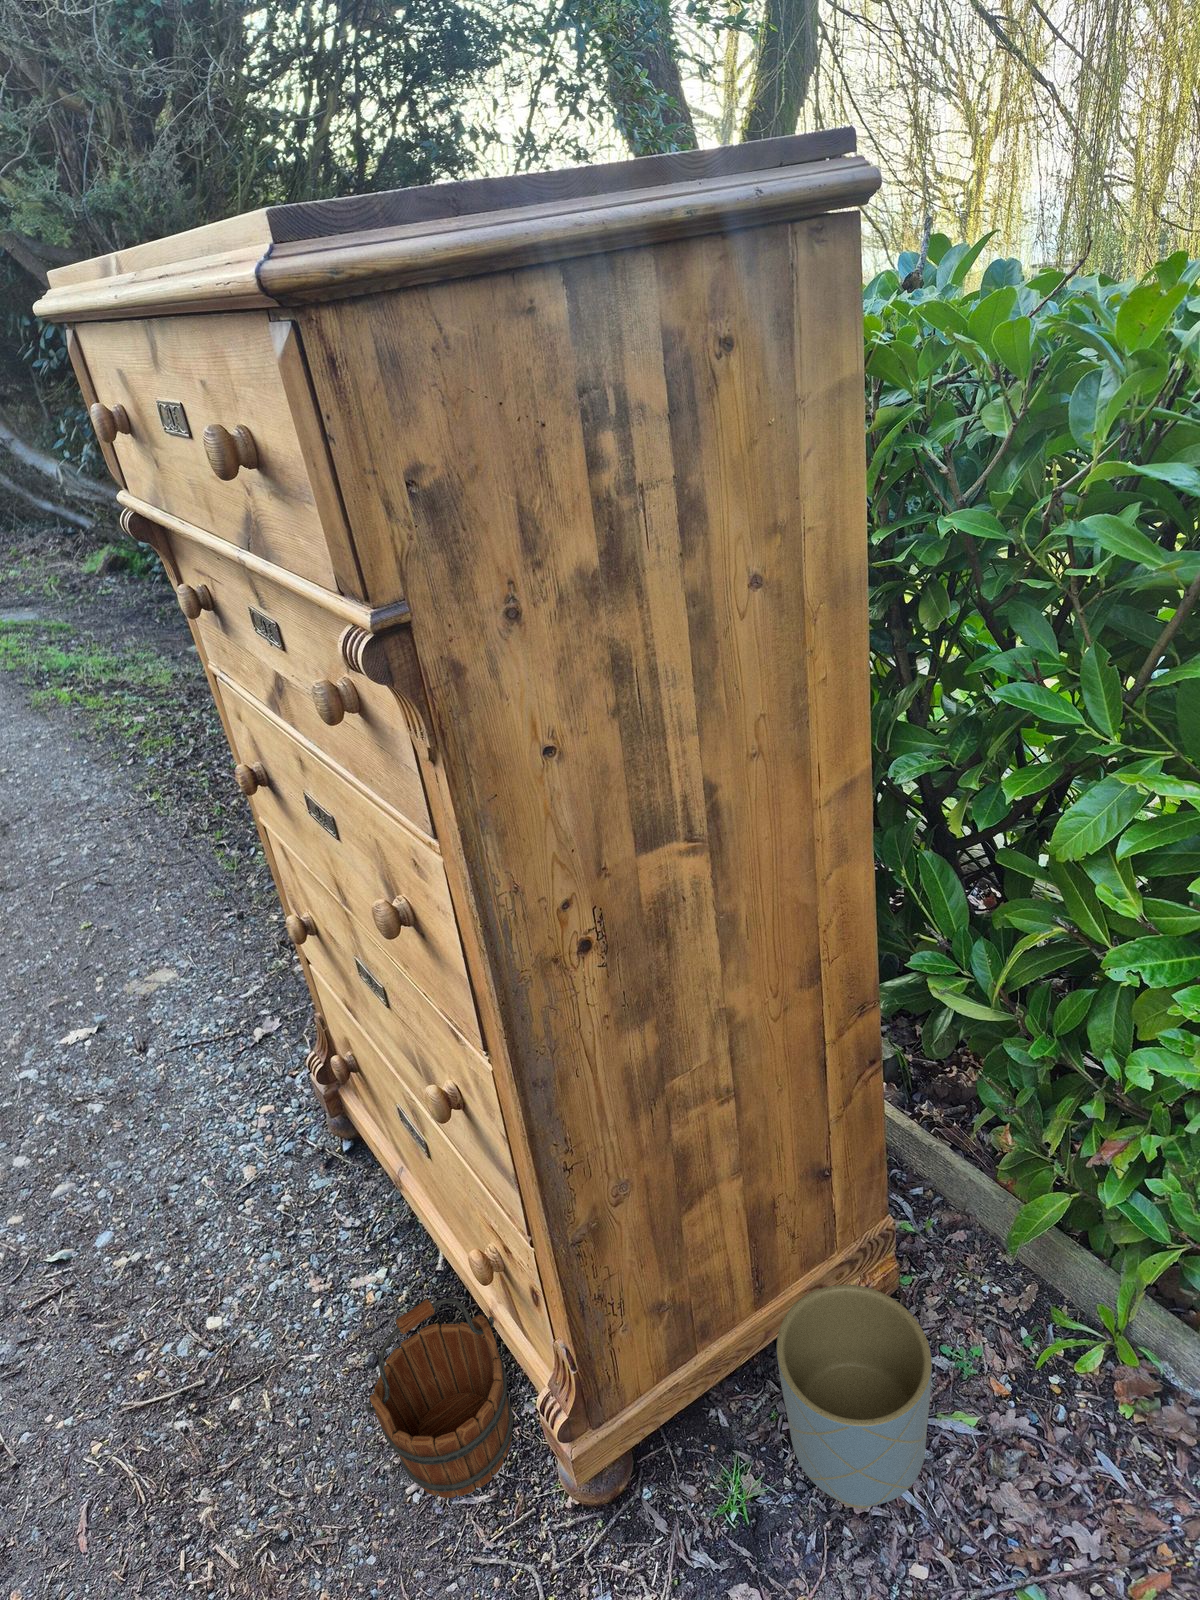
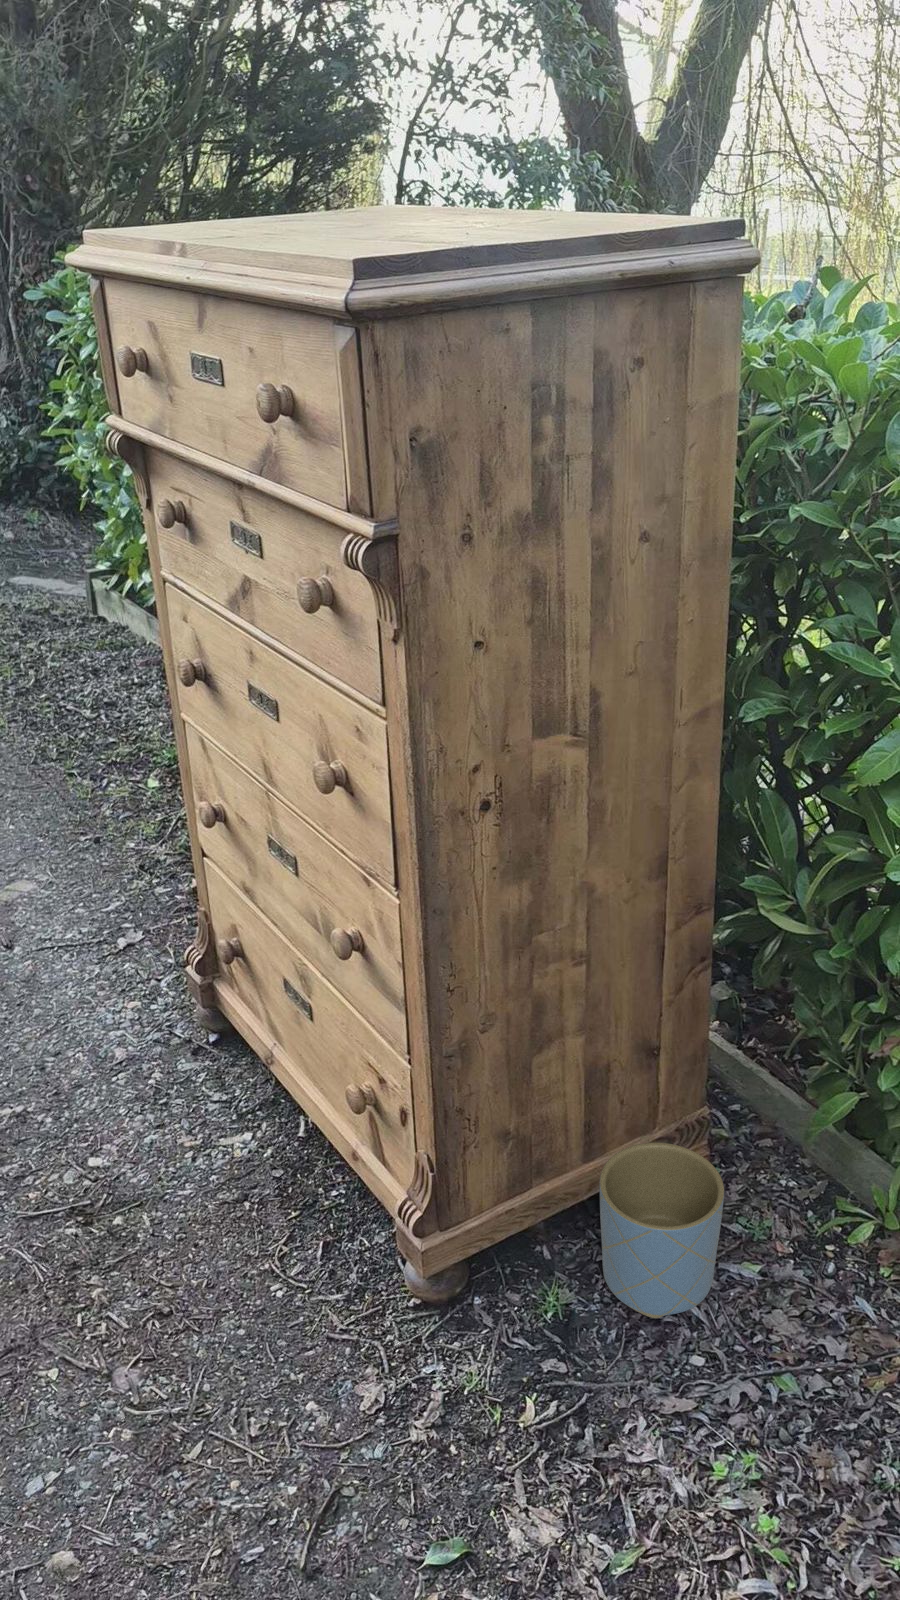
wooden bucket: present [366,1298,513,1498] -> none [255,1115,367,1292]

